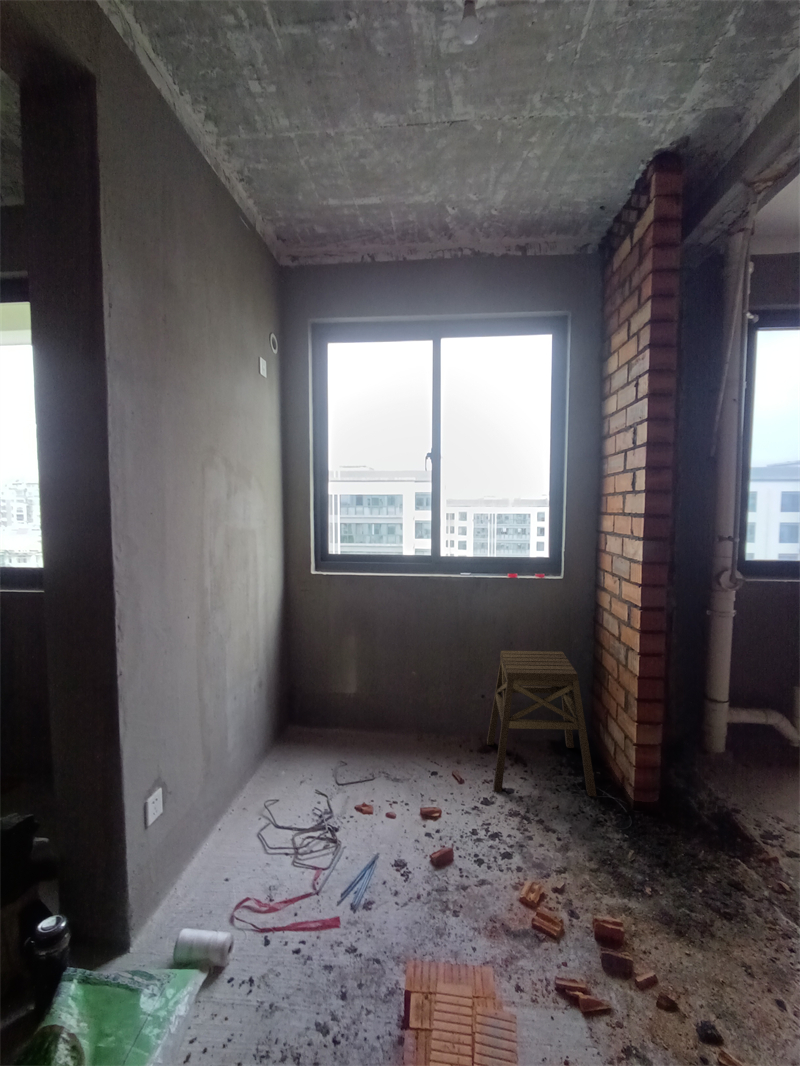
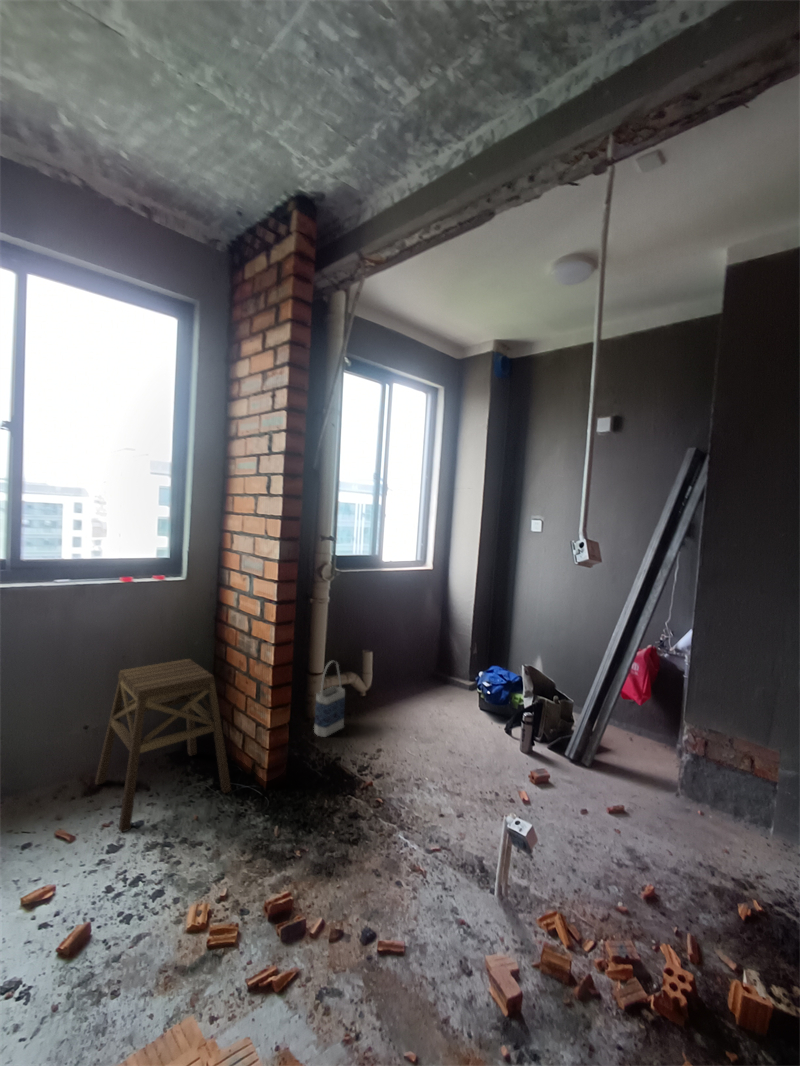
bag: none [716,688,764,781] -> present [314,661,345,737]

